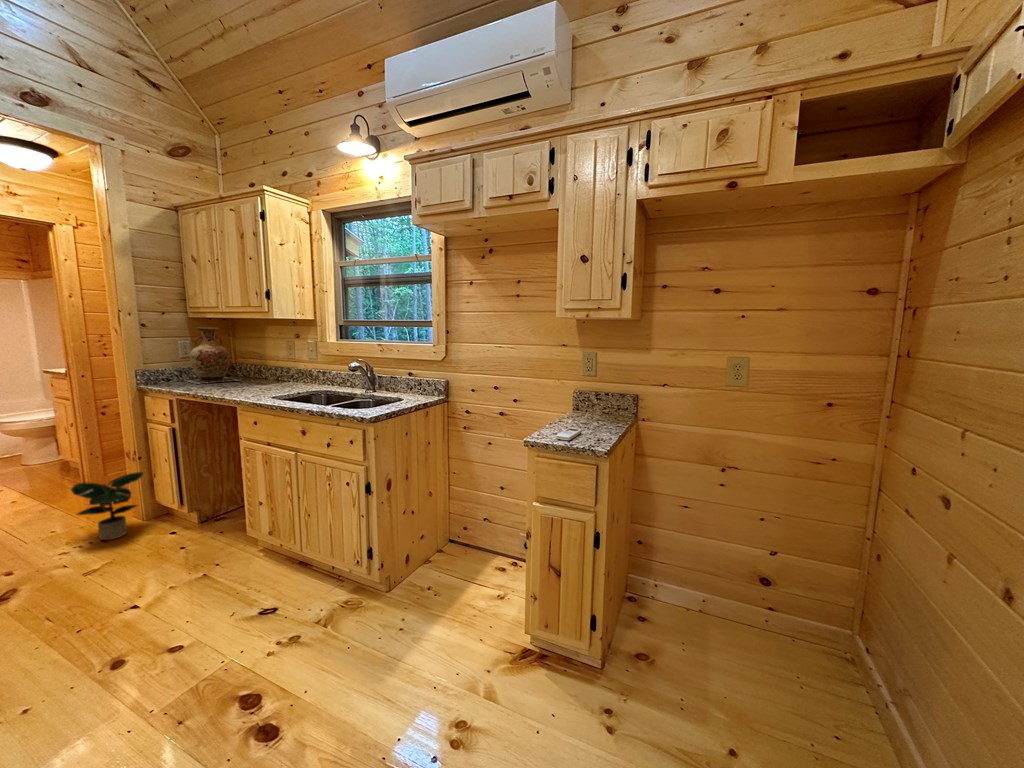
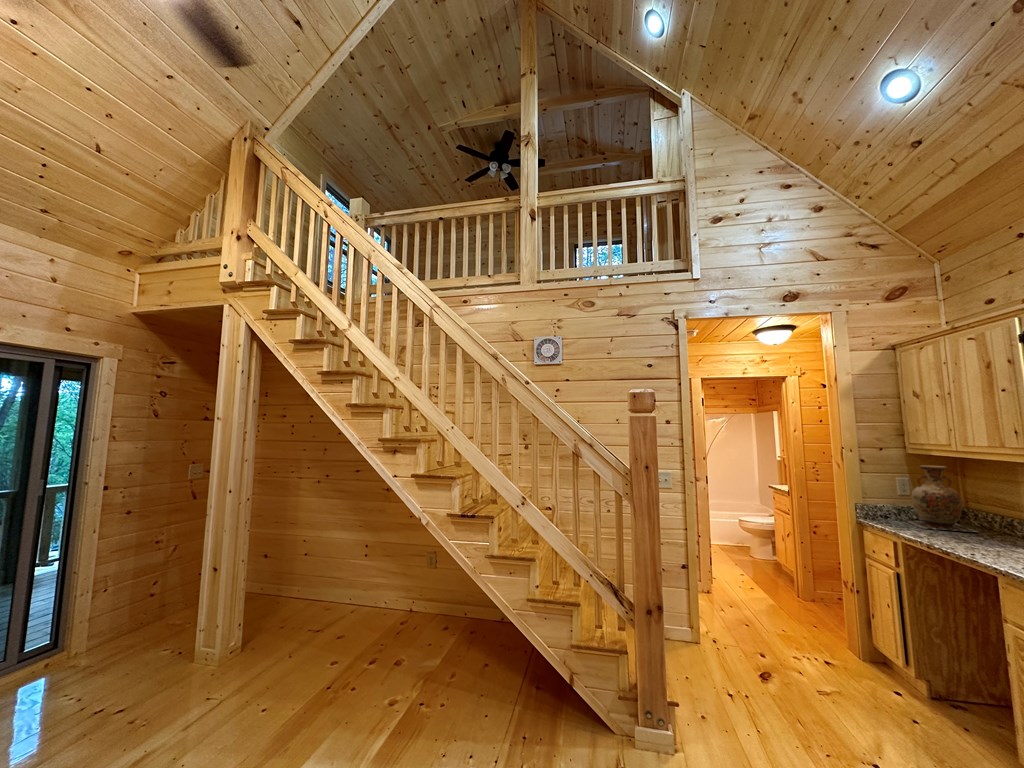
potted plant: present [71,472,143,540] -> none [803,598,864,667]

